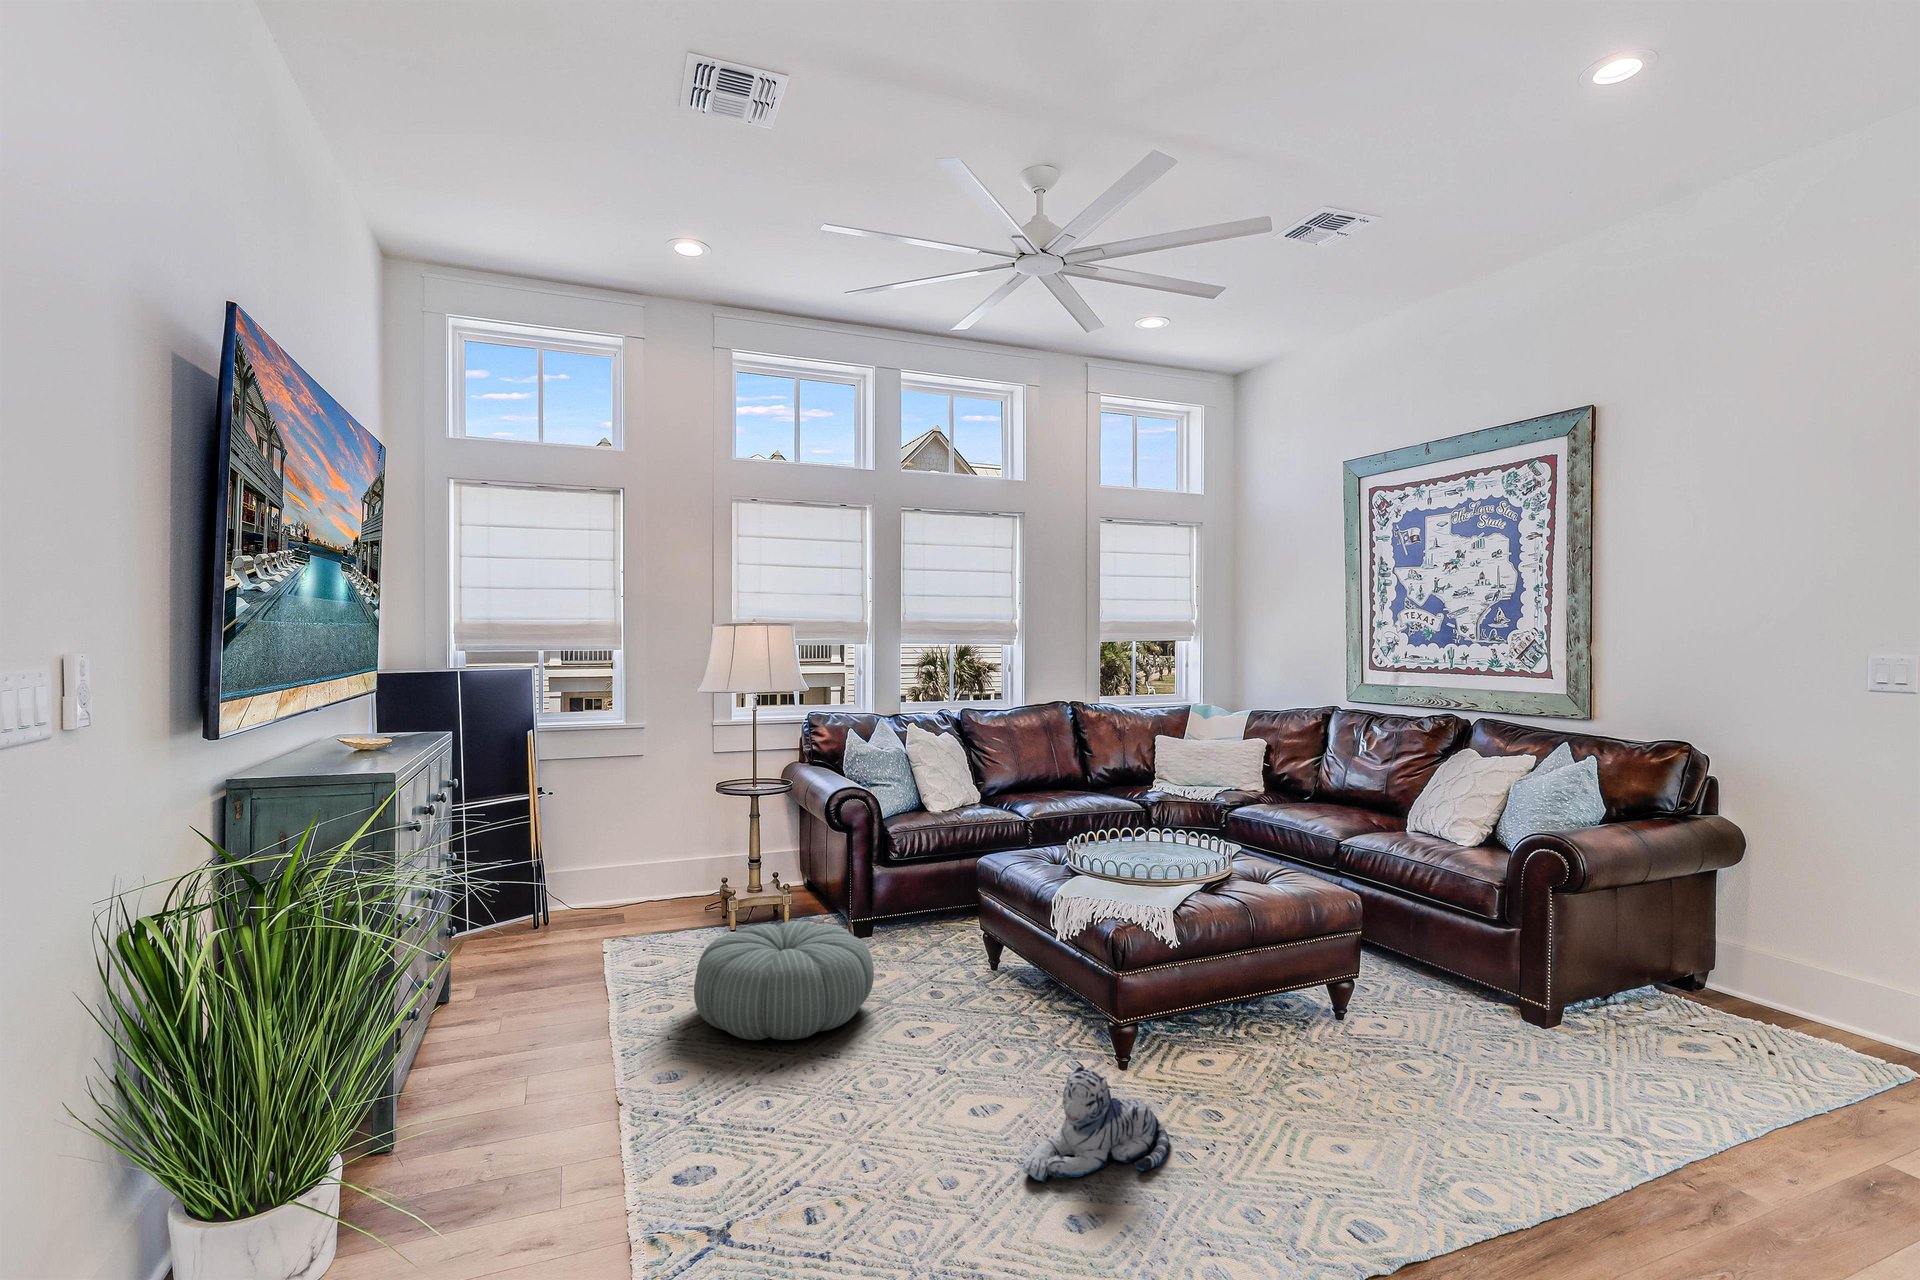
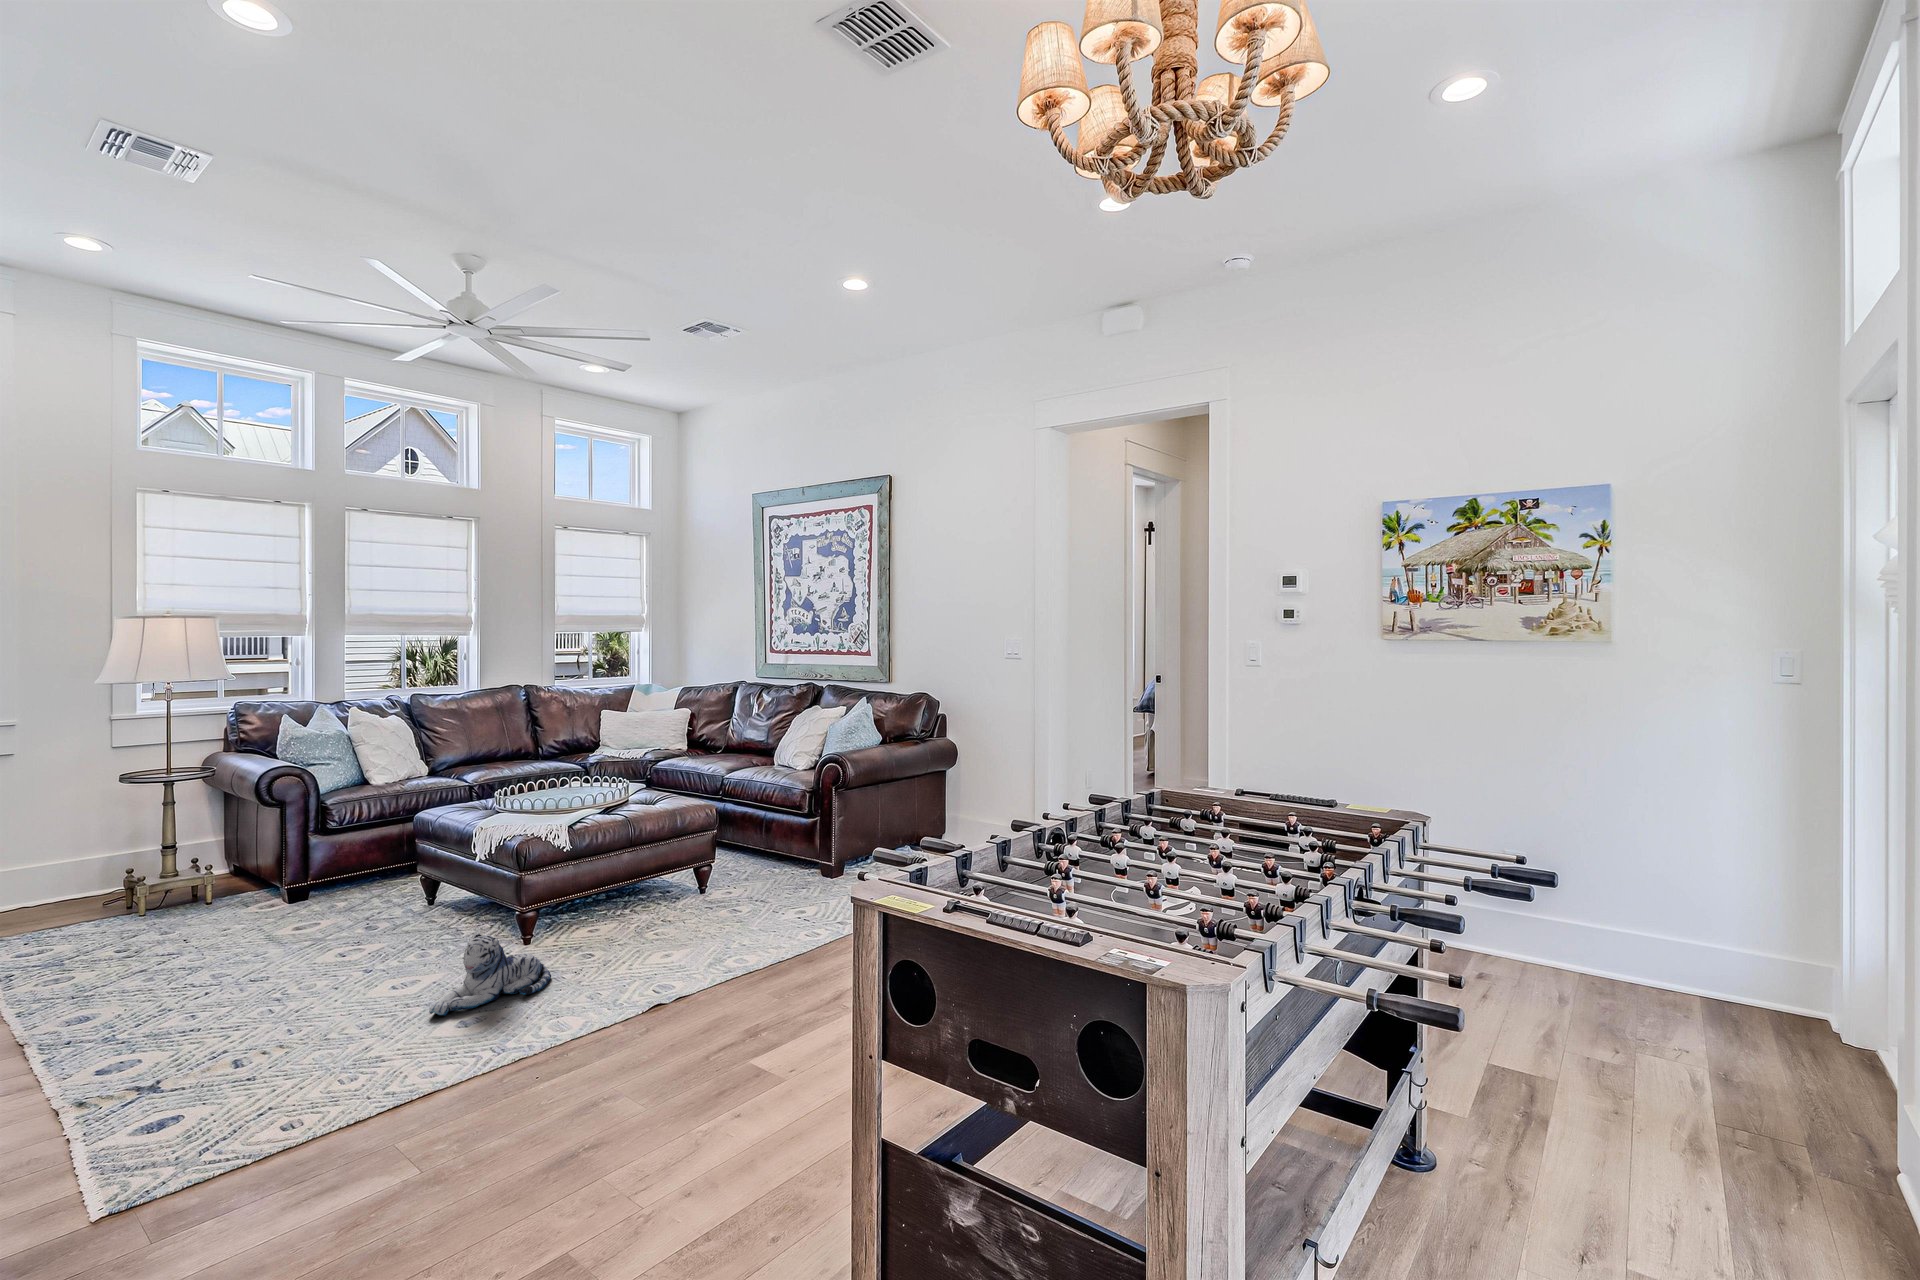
pouf: present [694,921,874,1040] -> none [100,883,306,987]

